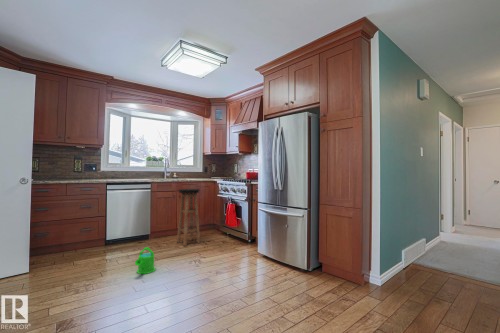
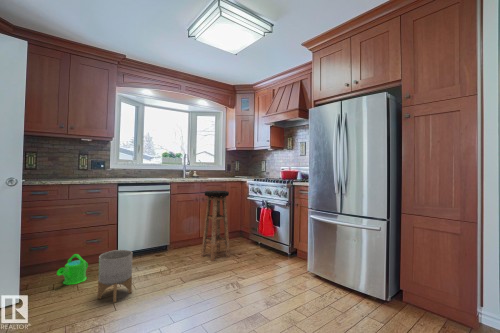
planter: none [88,235,115,274] -> present [98,250,132,302]
watering can: present [135,247,155,274] -> present [57,254,88,285]

